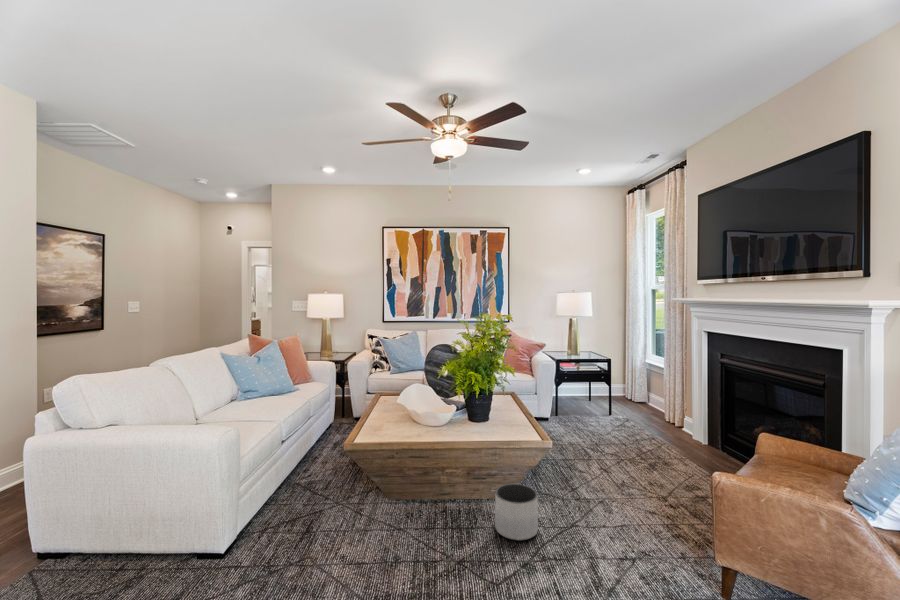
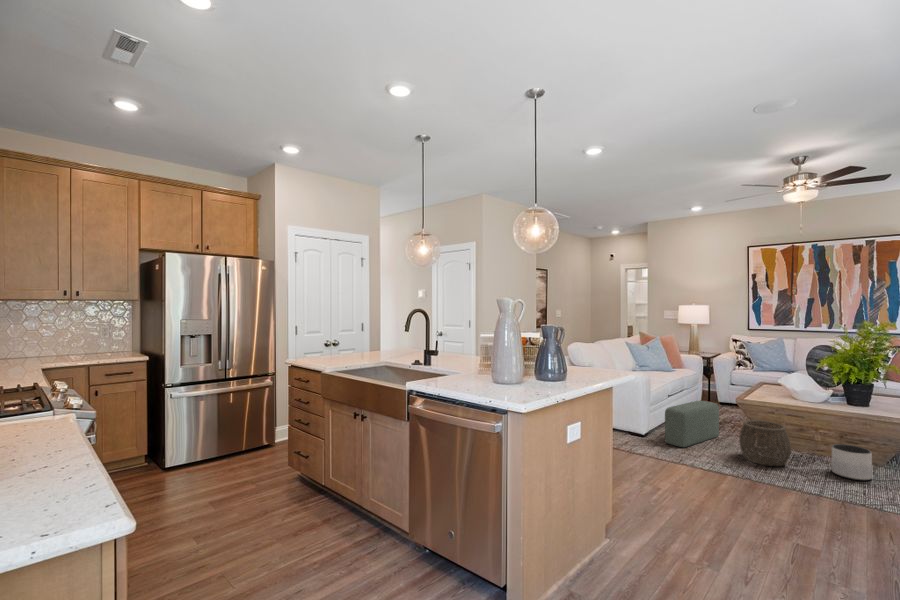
pouf: none [265,443,354,553] -> present [665,401,719,447]
woven basket: none [383,471,451,556] -> present [739,420,791,466]

